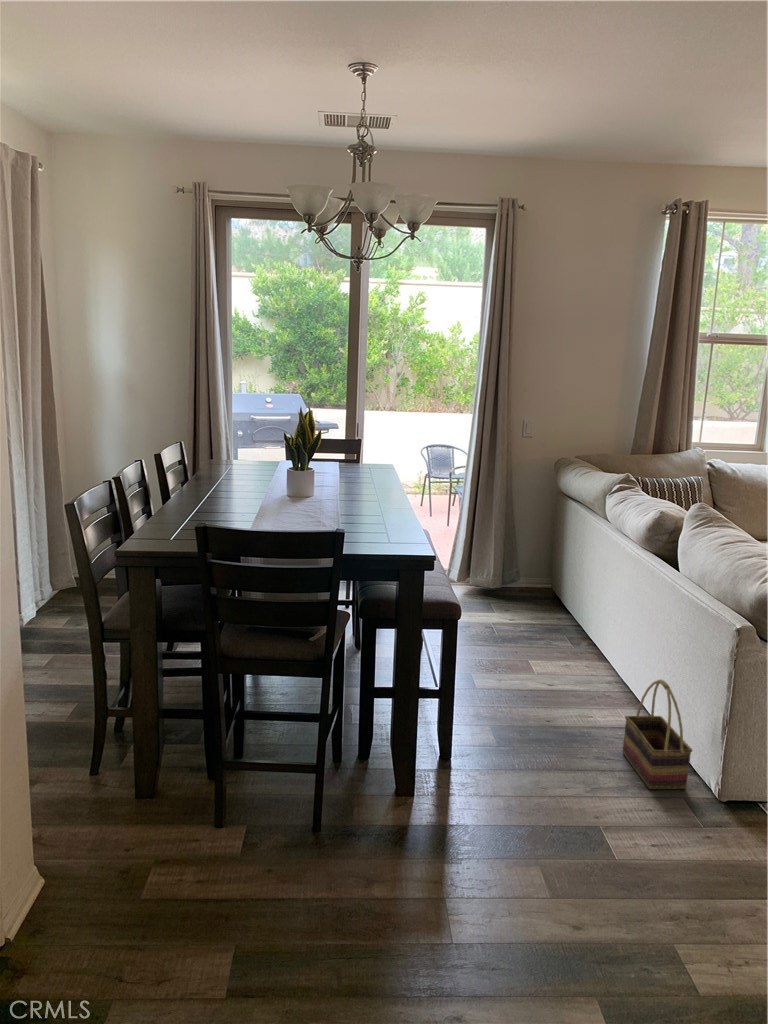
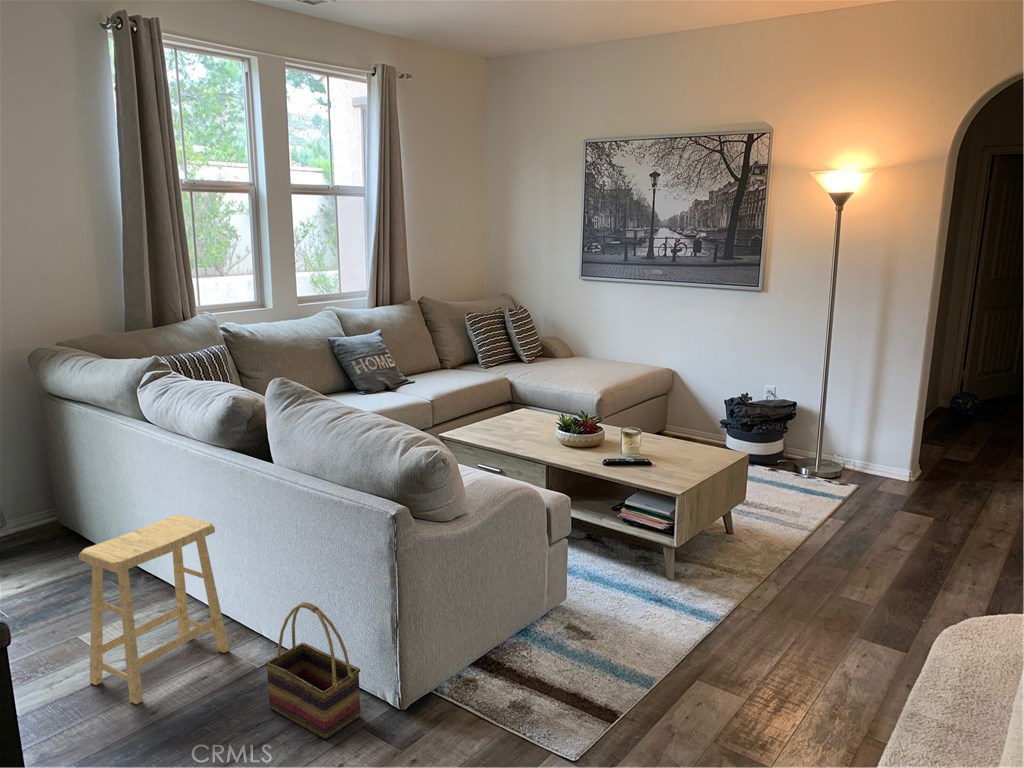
footstool: none [521,592,624,711] -> present [79,515,229,704]

